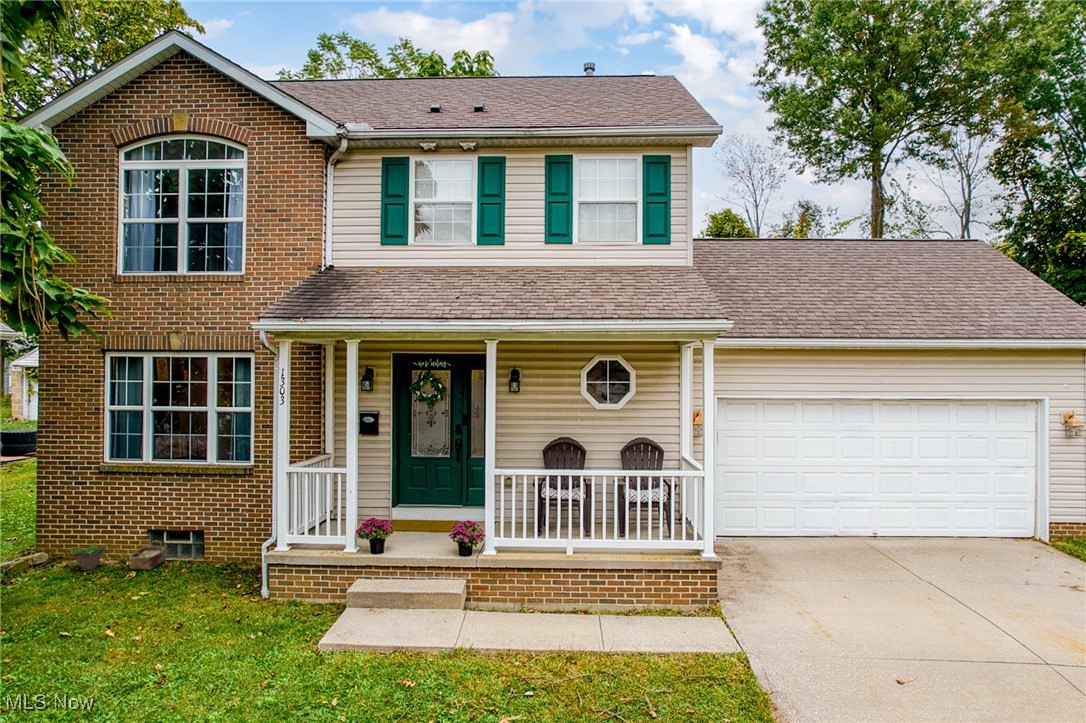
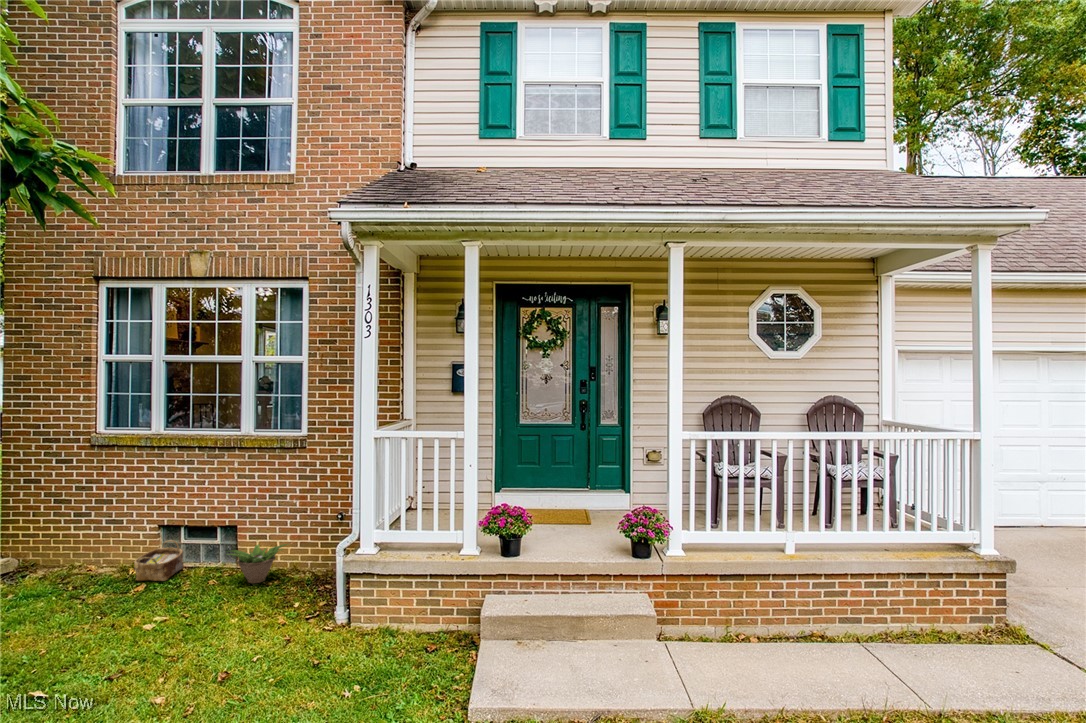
decorative plant: present [68,543,112,570] -> present [228,544,288,583]

